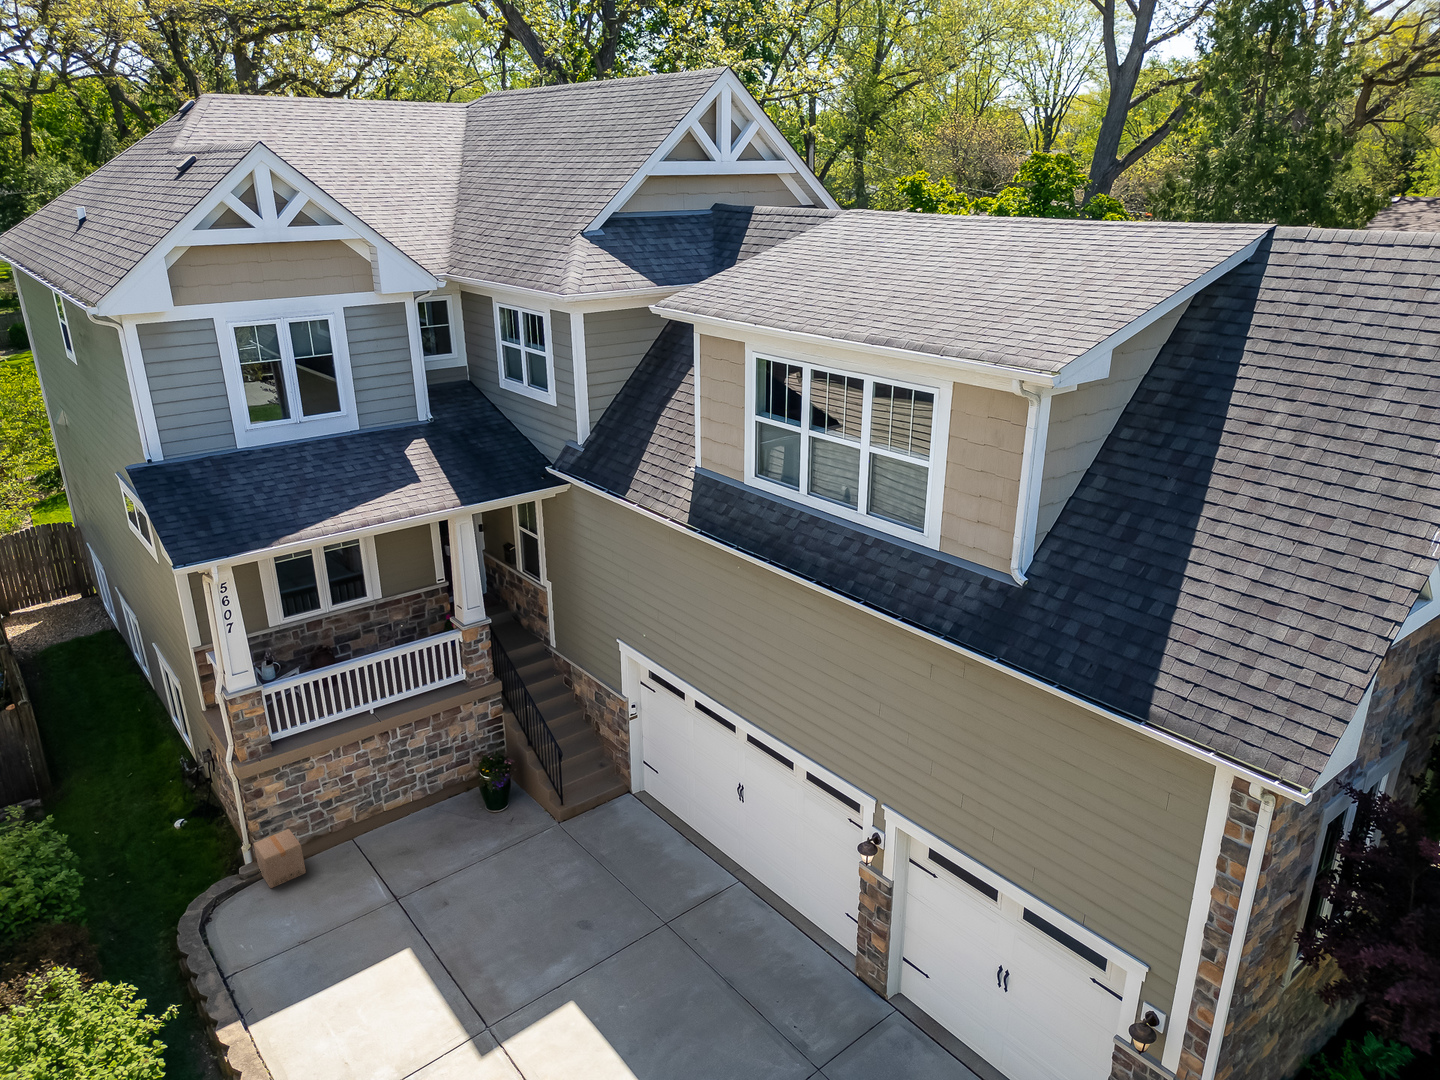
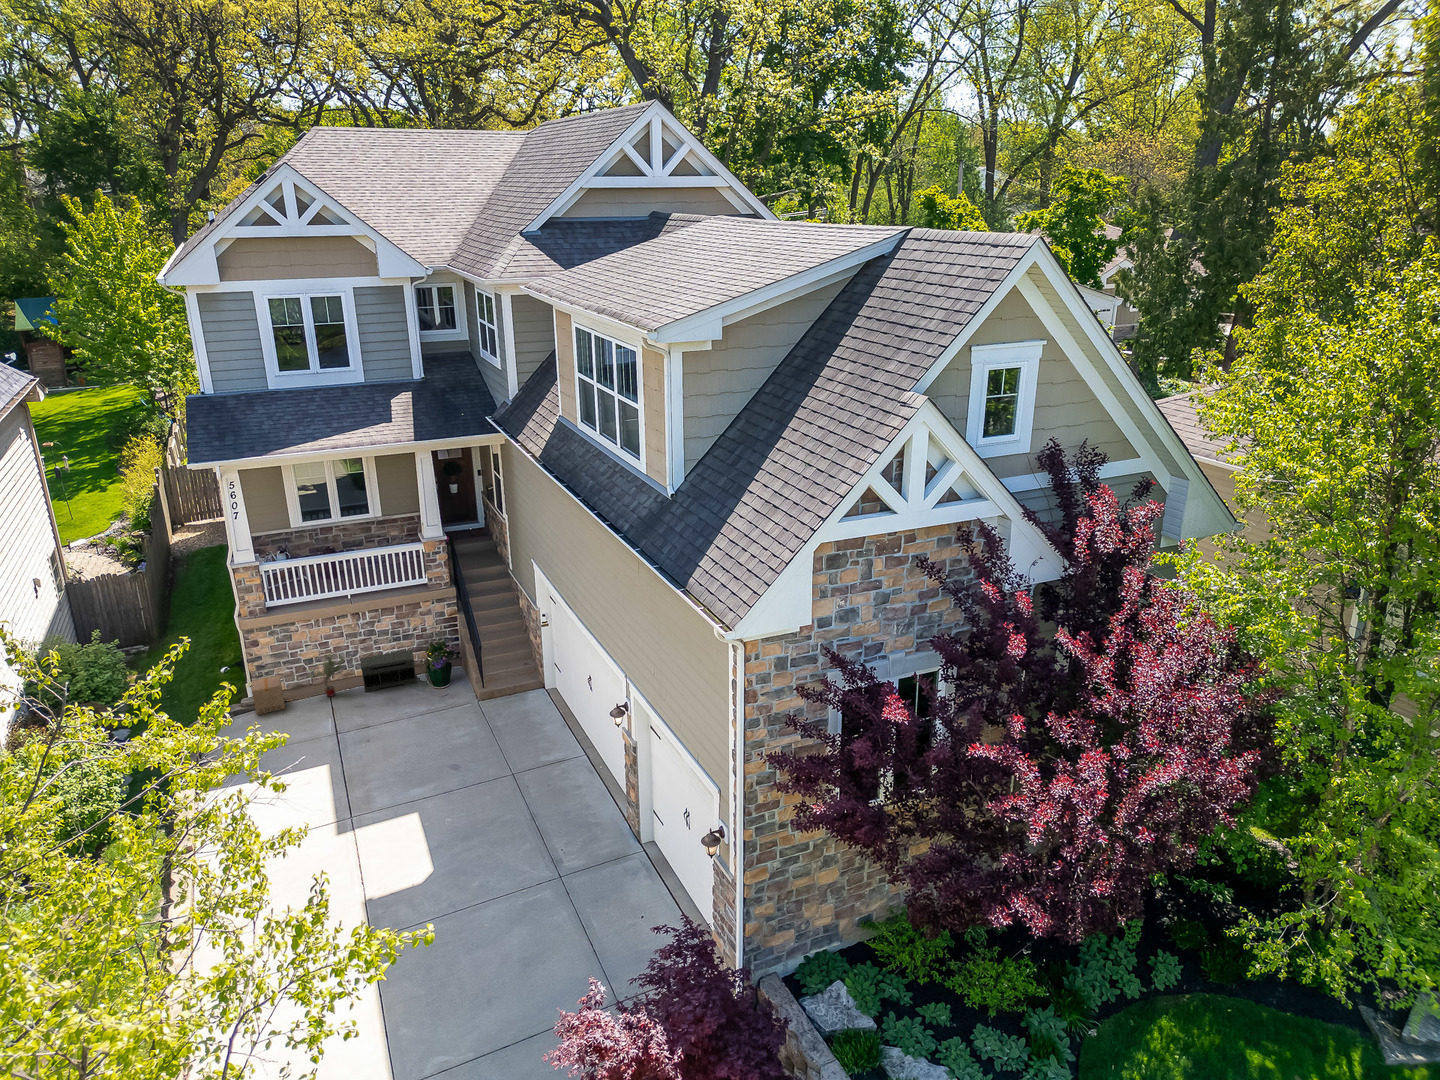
bench: none [390,767,465,832] -> present [360,650,417,692]
potted tree: none [330,788,379,846] -> present [308,653,344,696]

